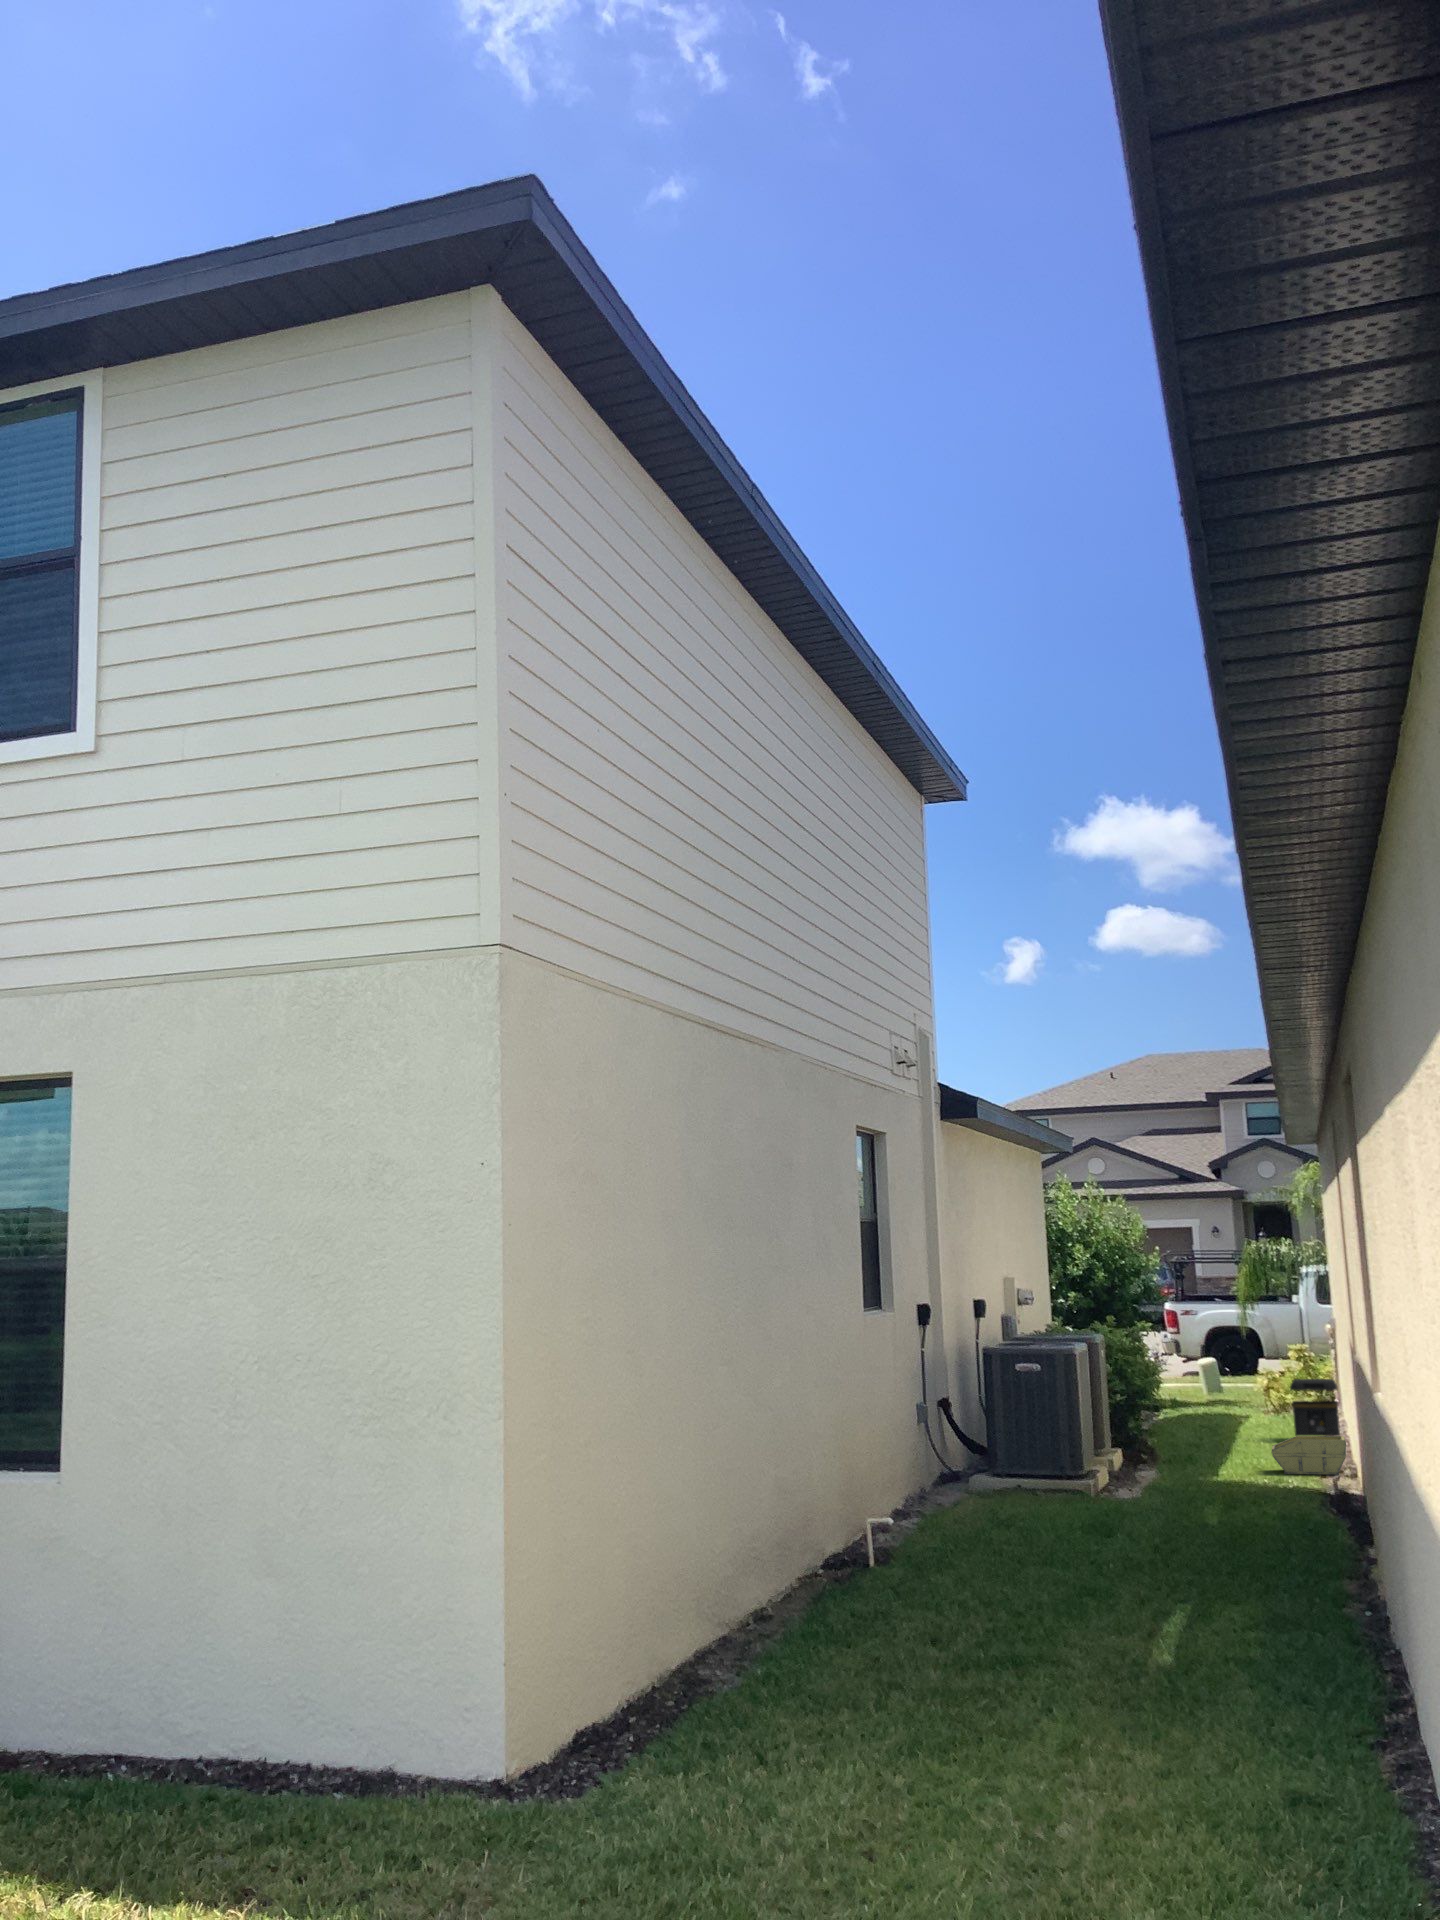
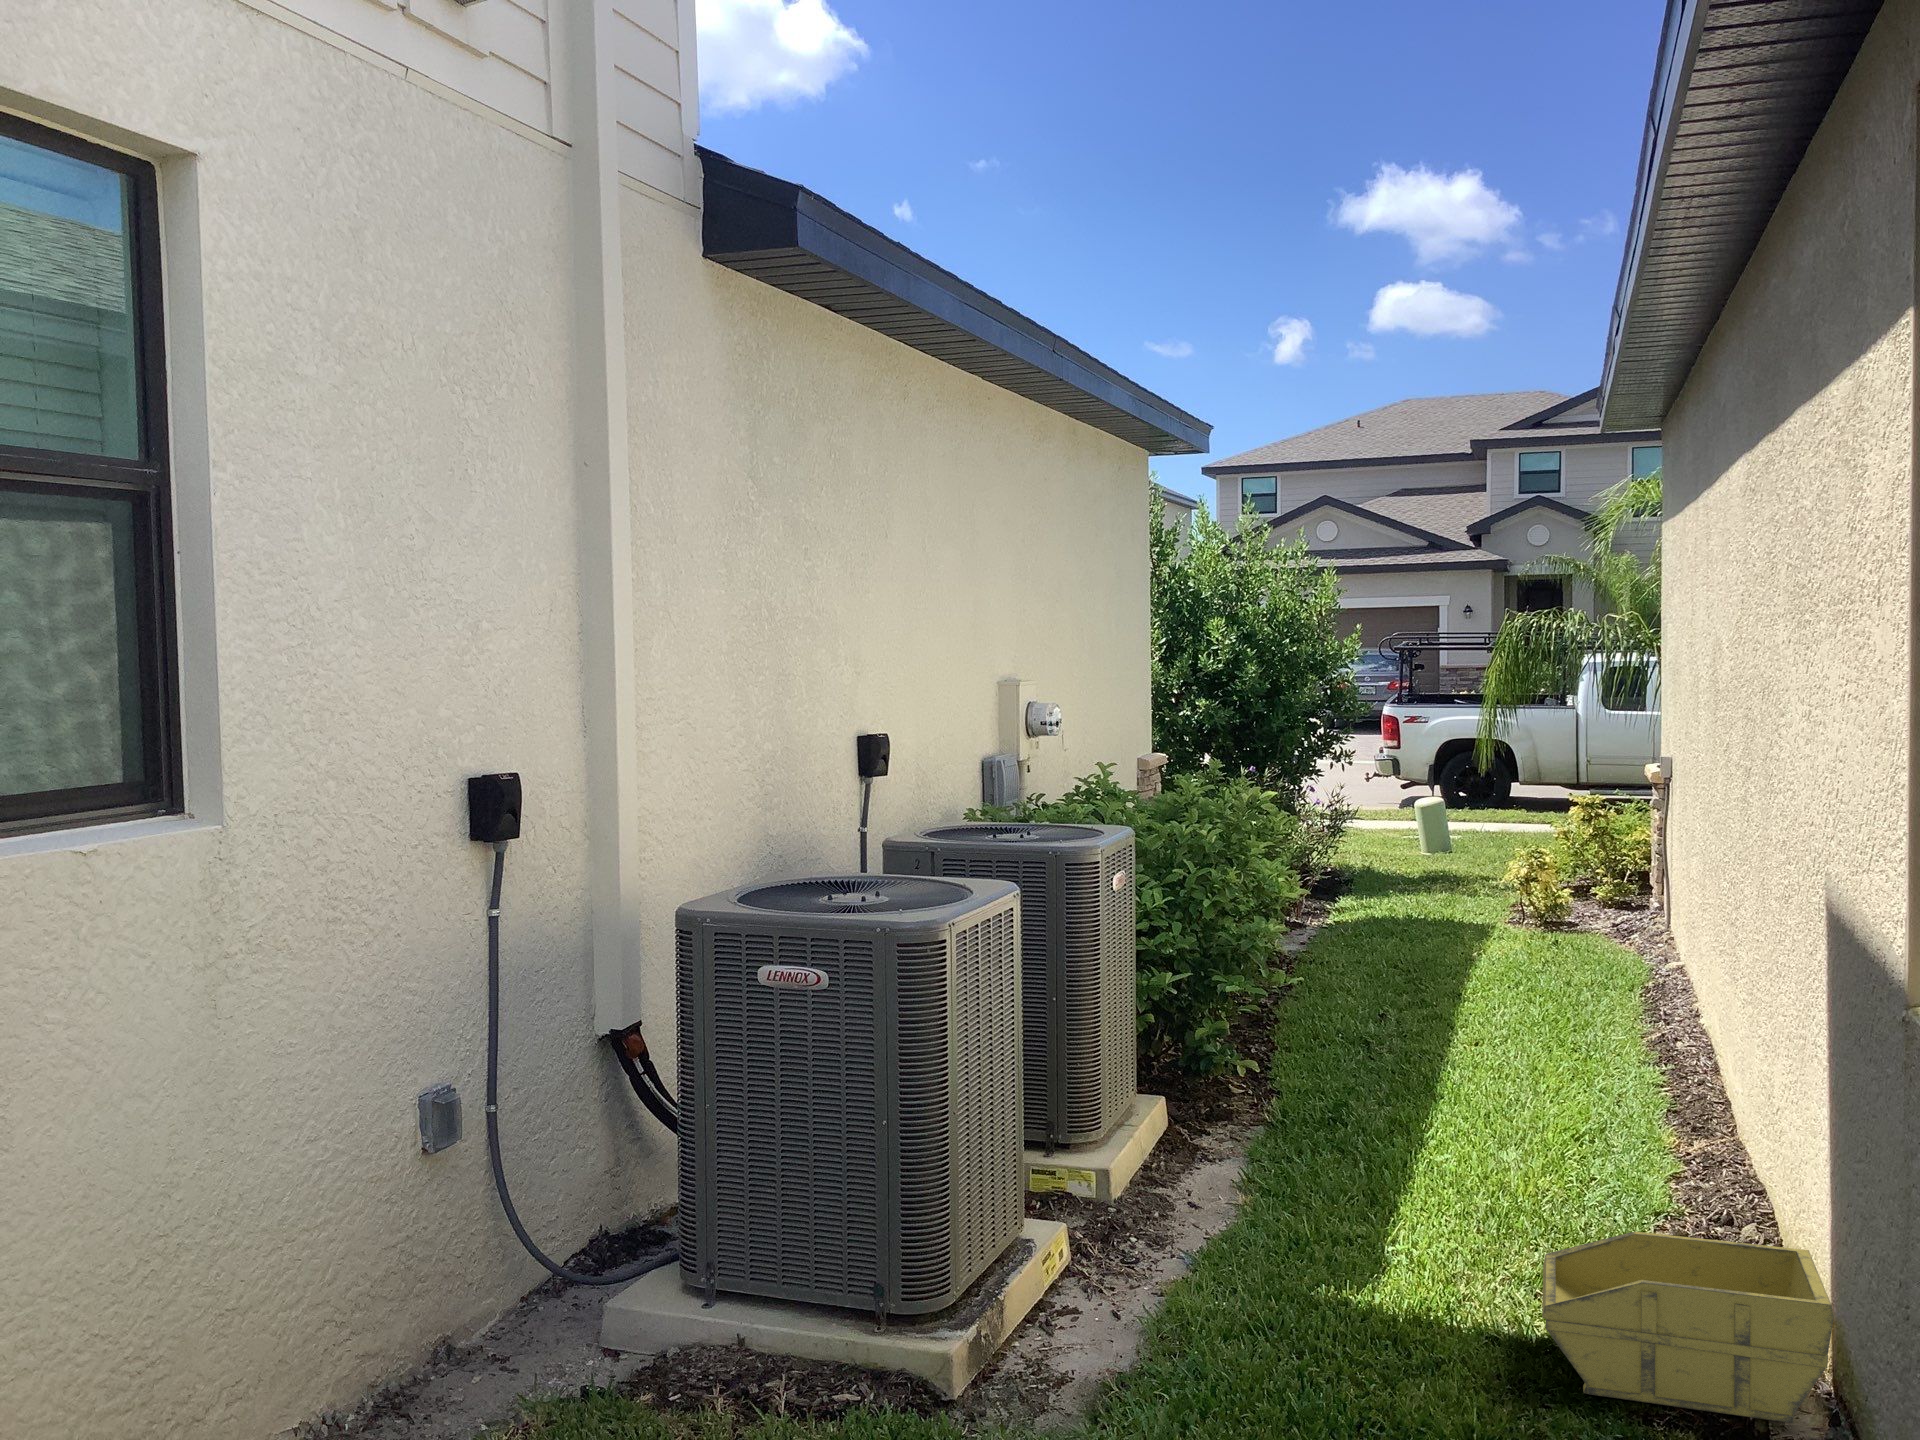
toolbox: present [1290,1379,1340,1436] -> none [1591,925,1715,1098]

